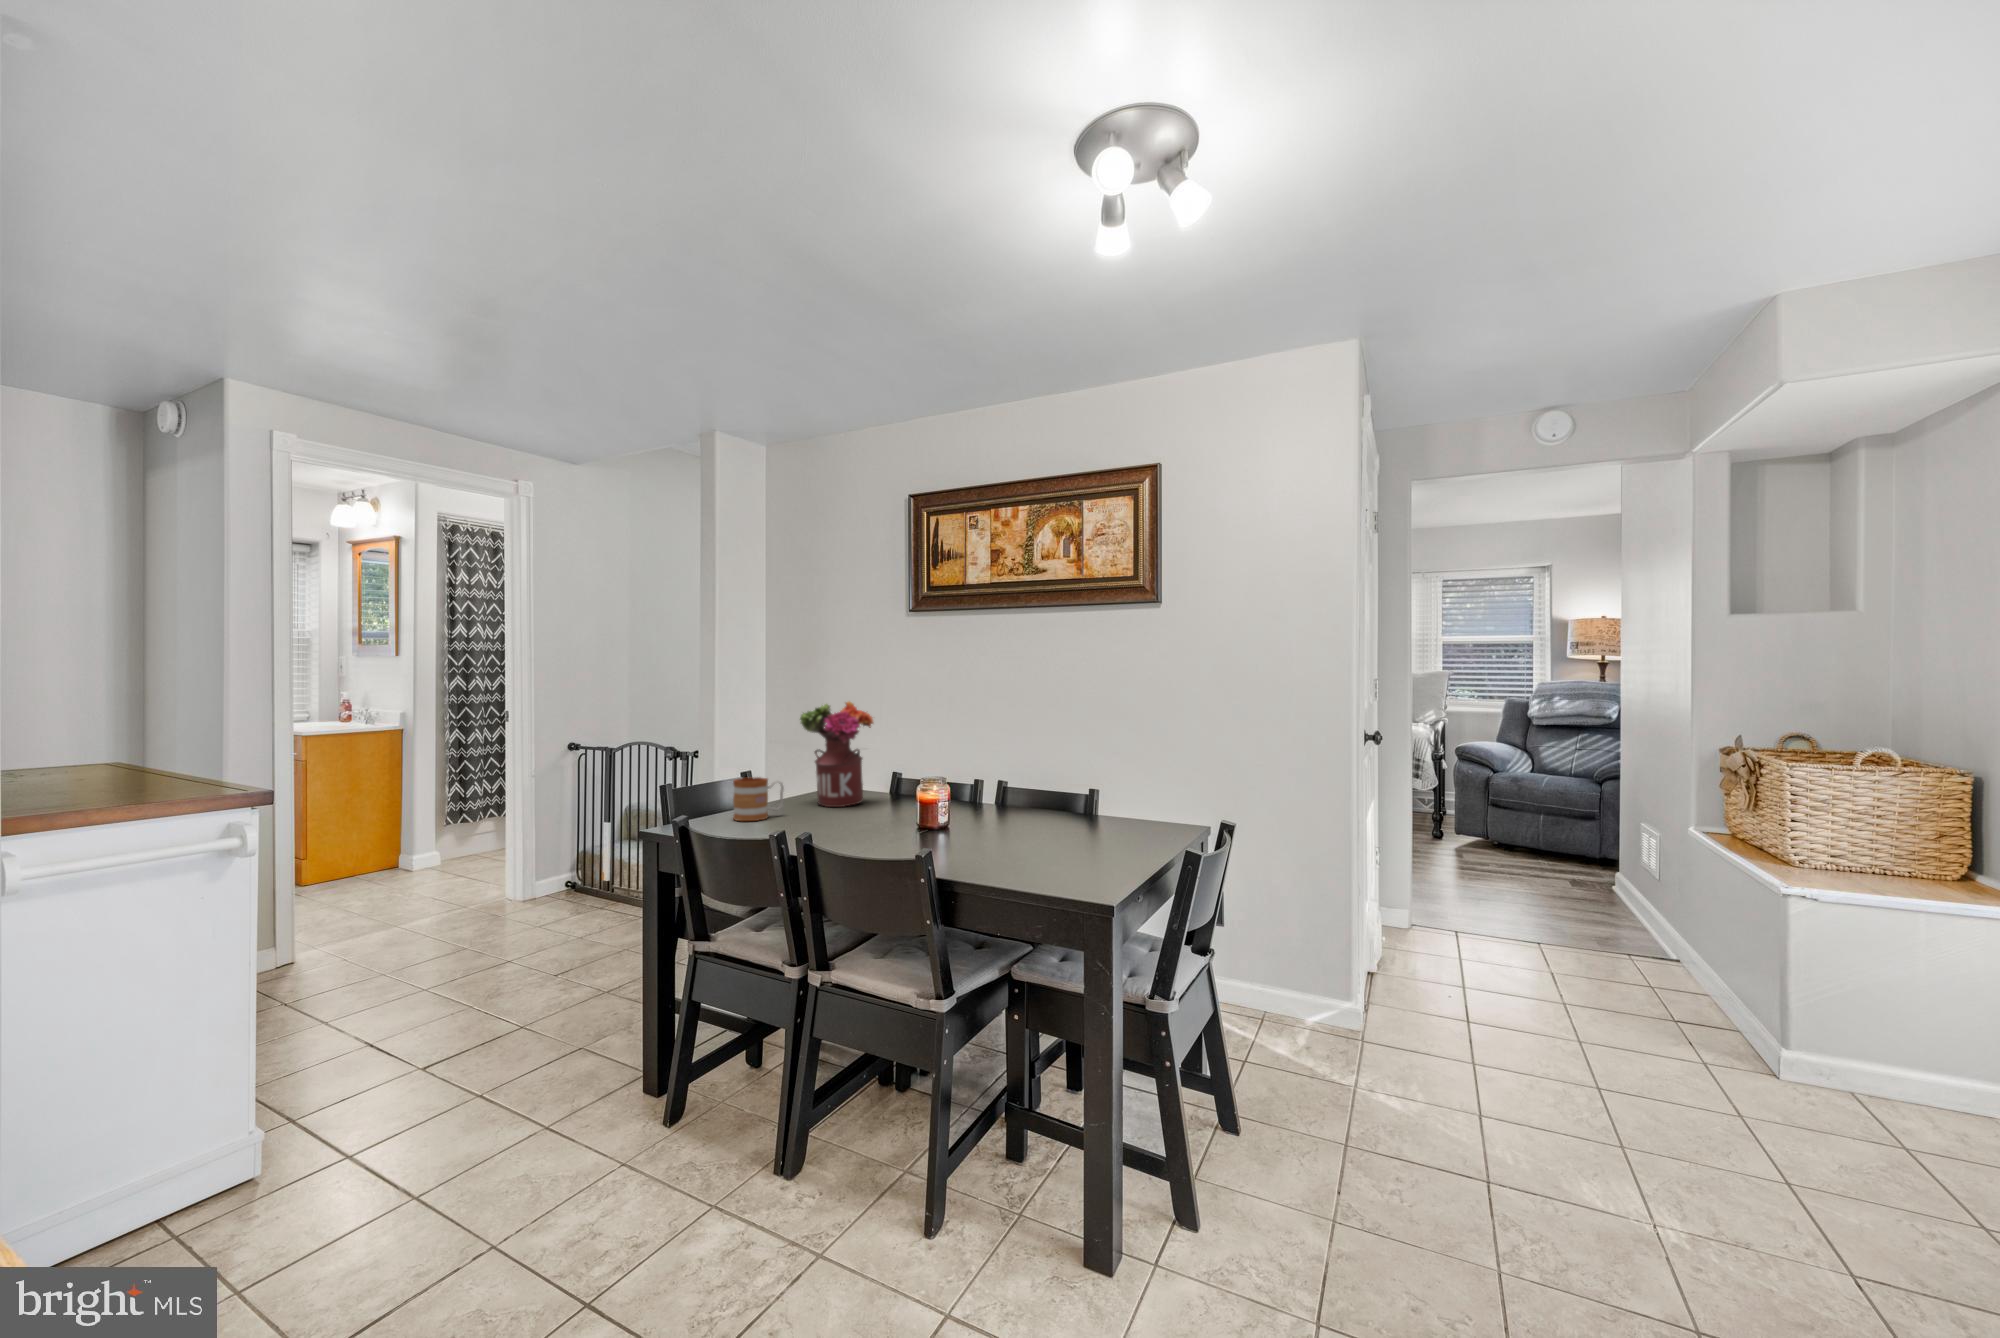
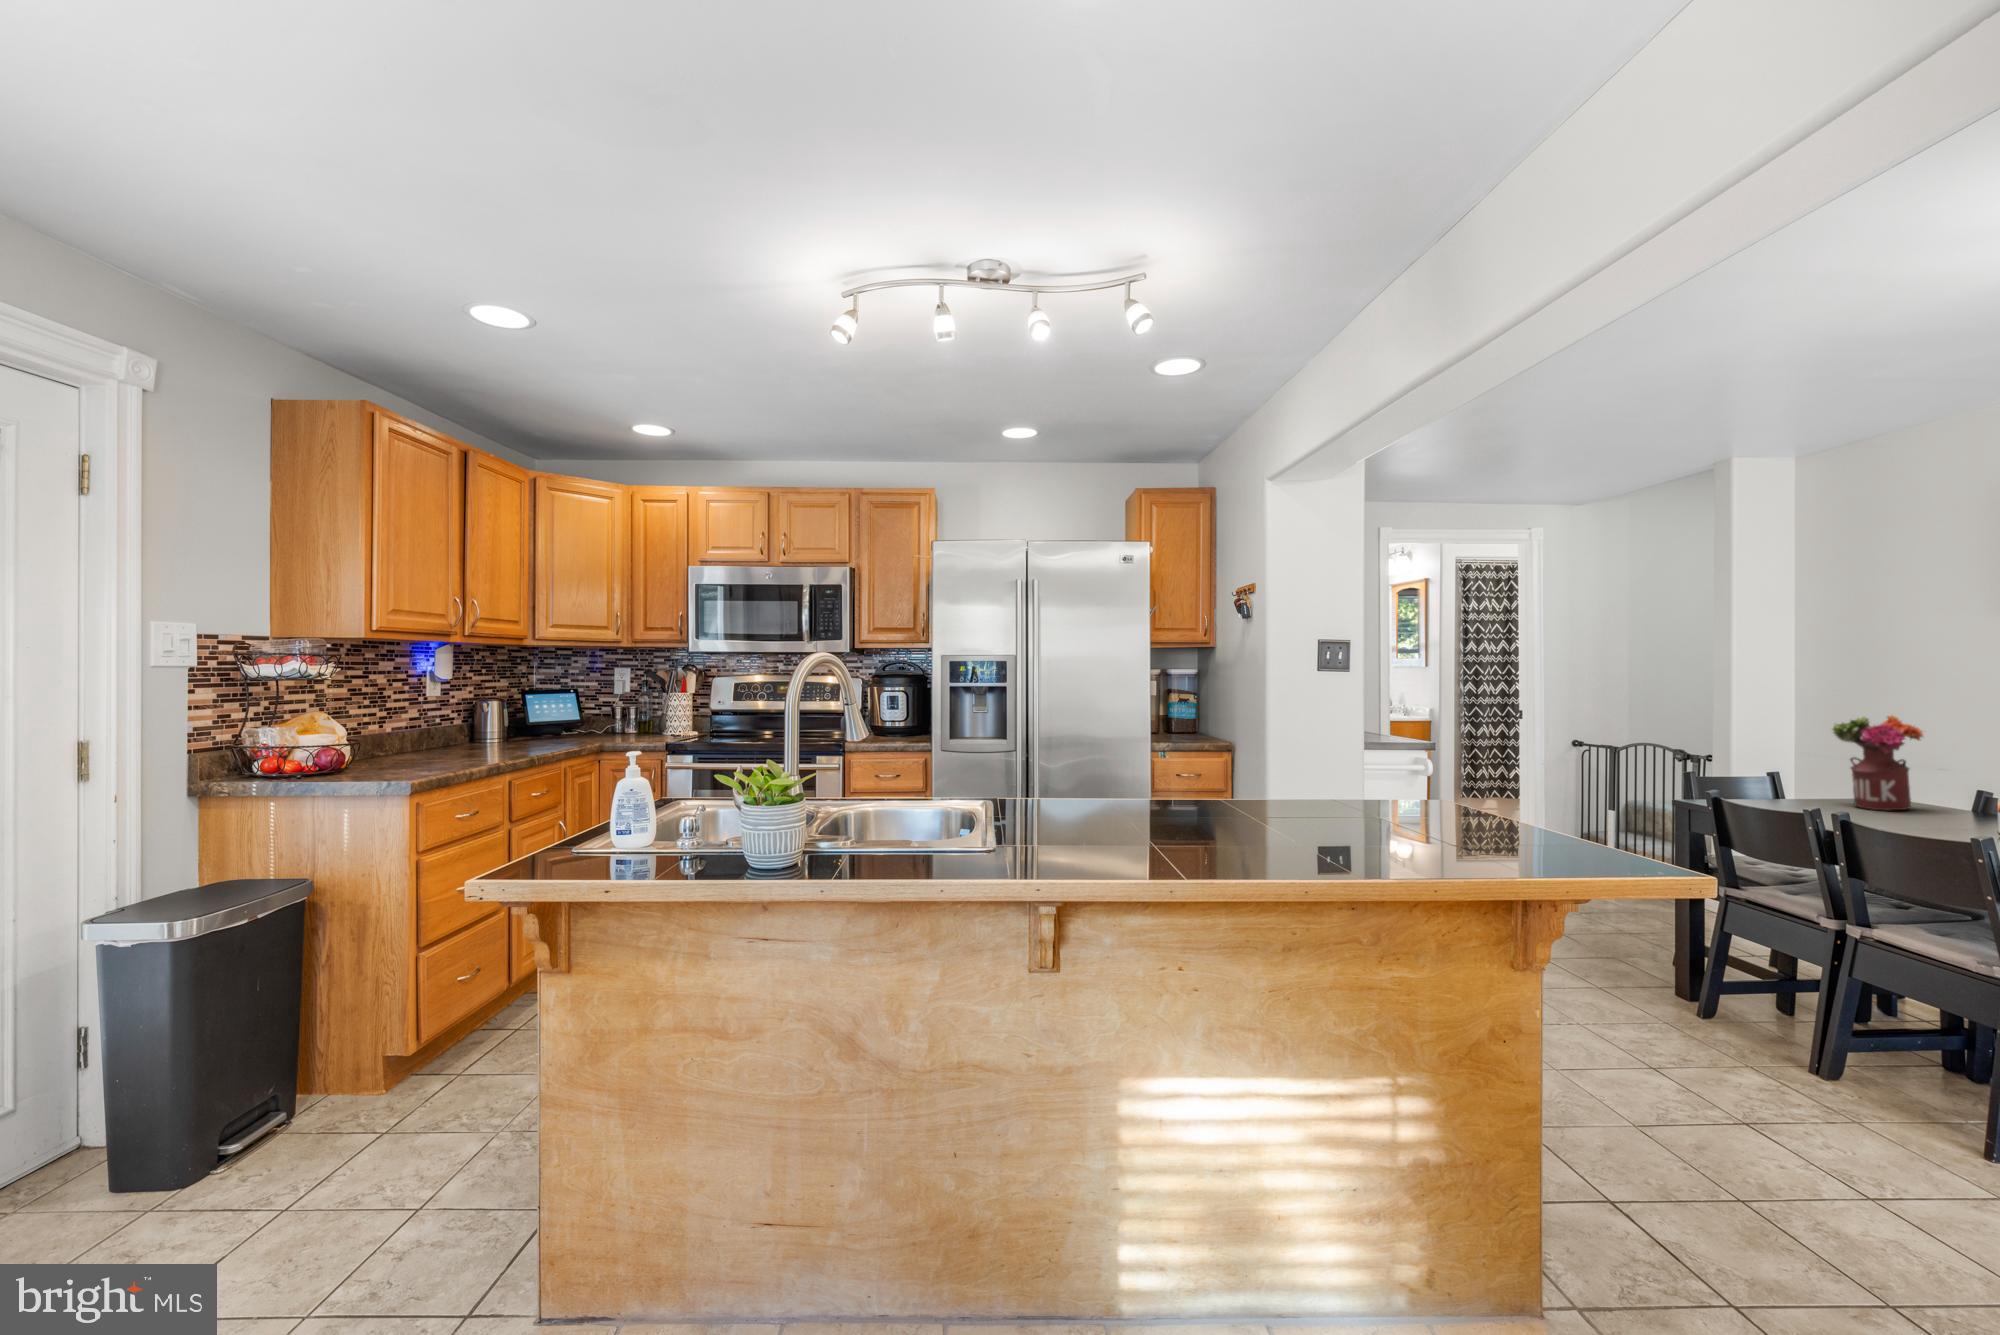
mug: present [733,777,784,821] -> none [1763,776,1816,811]

